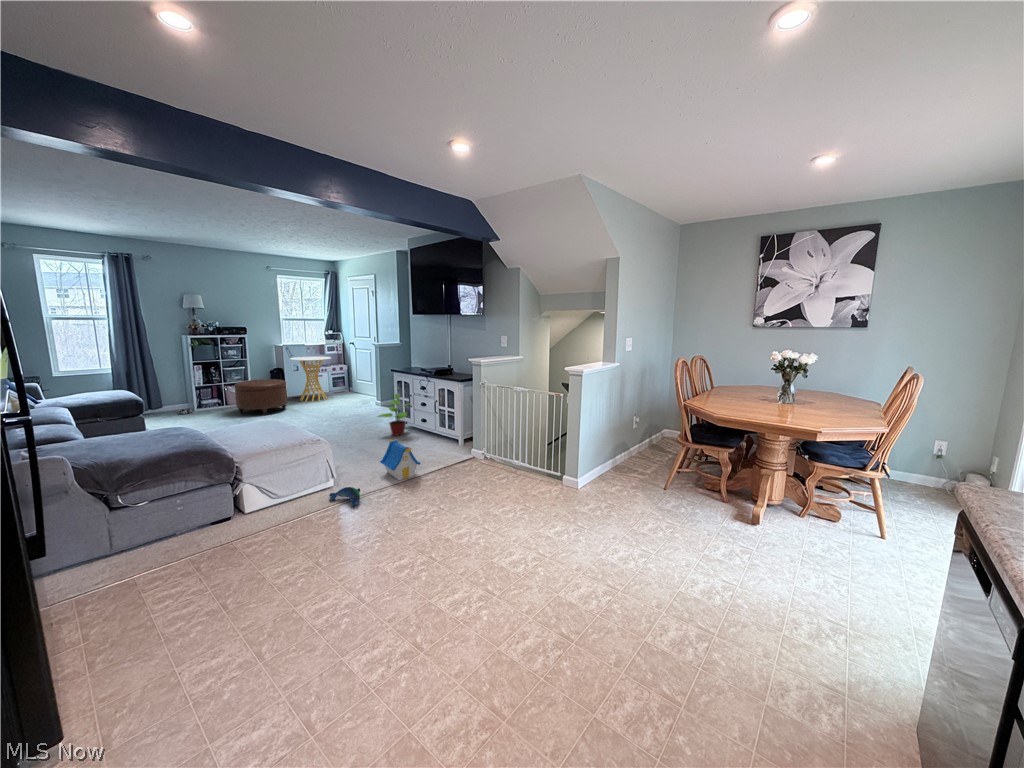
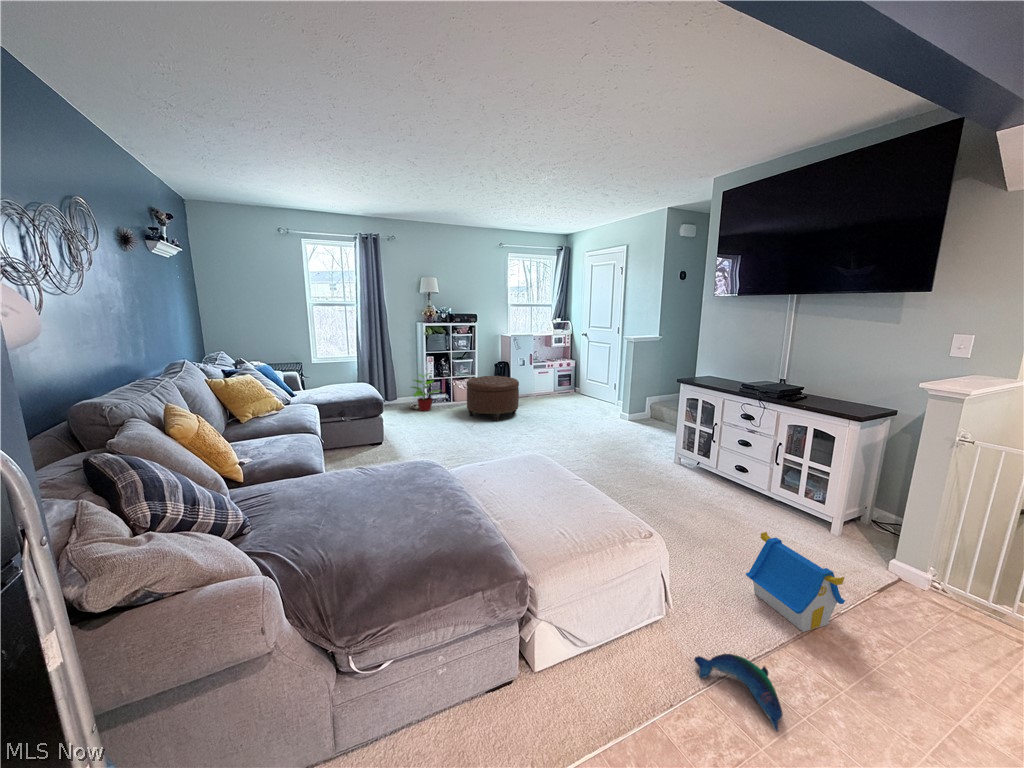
side table: present [290,357,331,402] -> none [519,349,564,405]
potted plant: present [378,394,410,436] -> present [412,374,441,411]

